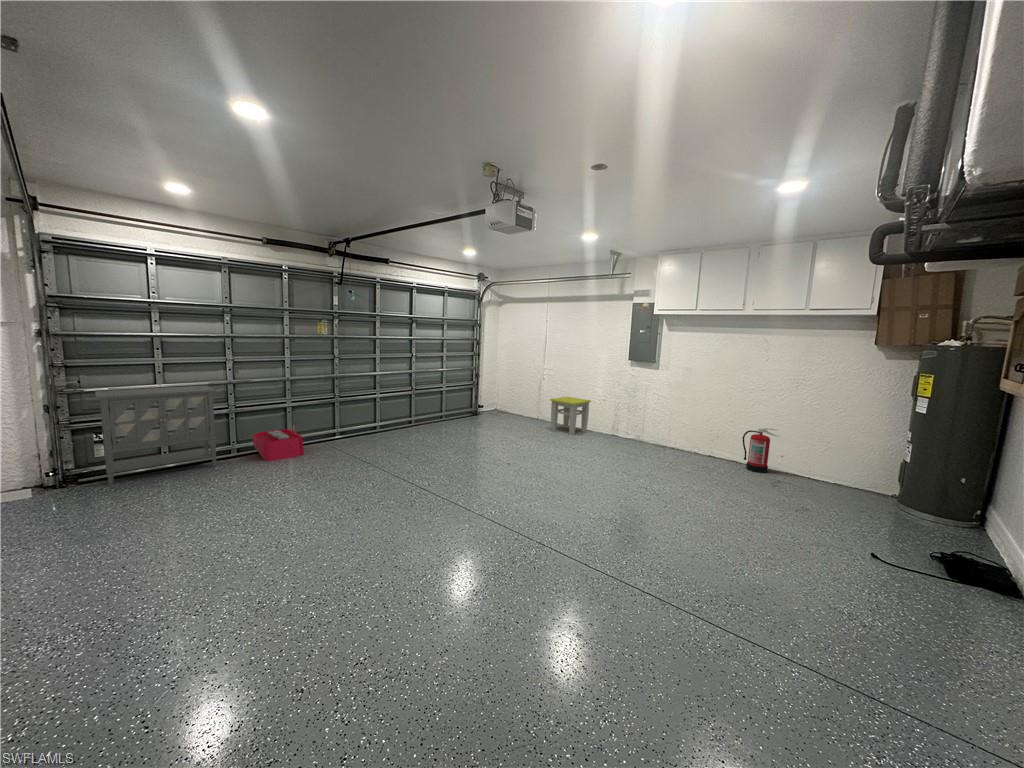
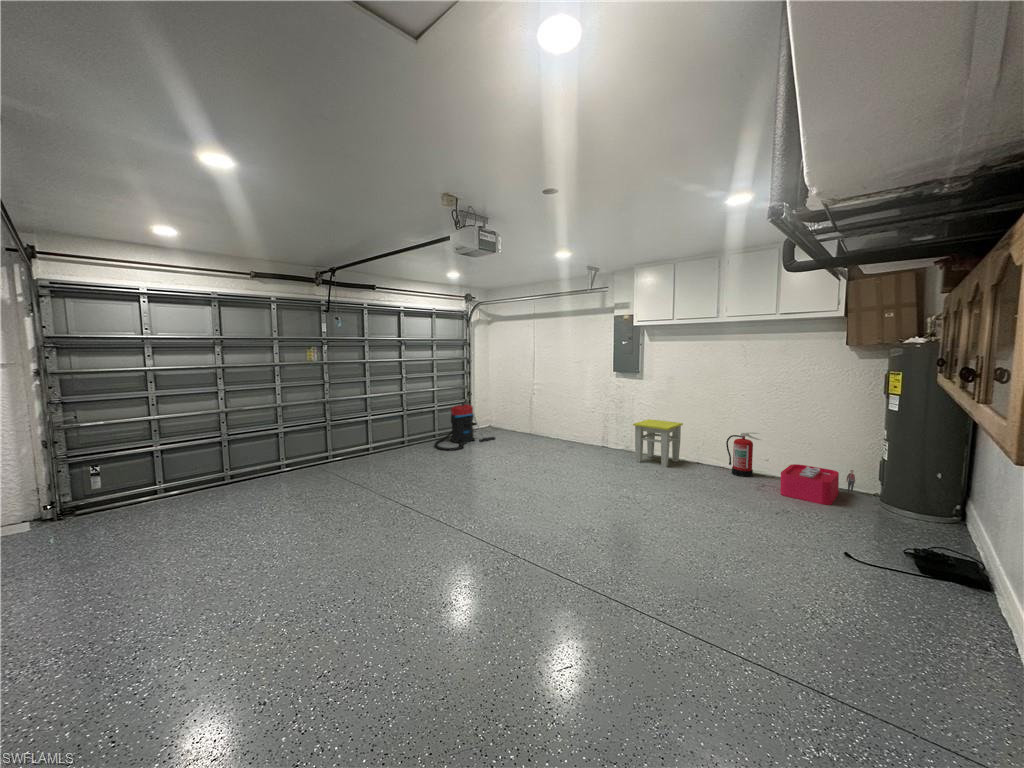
cabinet: present [95,385,217,485] -> none [91,415,209,516]
vacuum cleaner: none [442,385,503,433] -> present [435,403,495,450]
stool: present [550,397,591,436] -> present [633,419,683,467]
storage bin: present [253,425,304,461] -> present [781,464,855,505]

